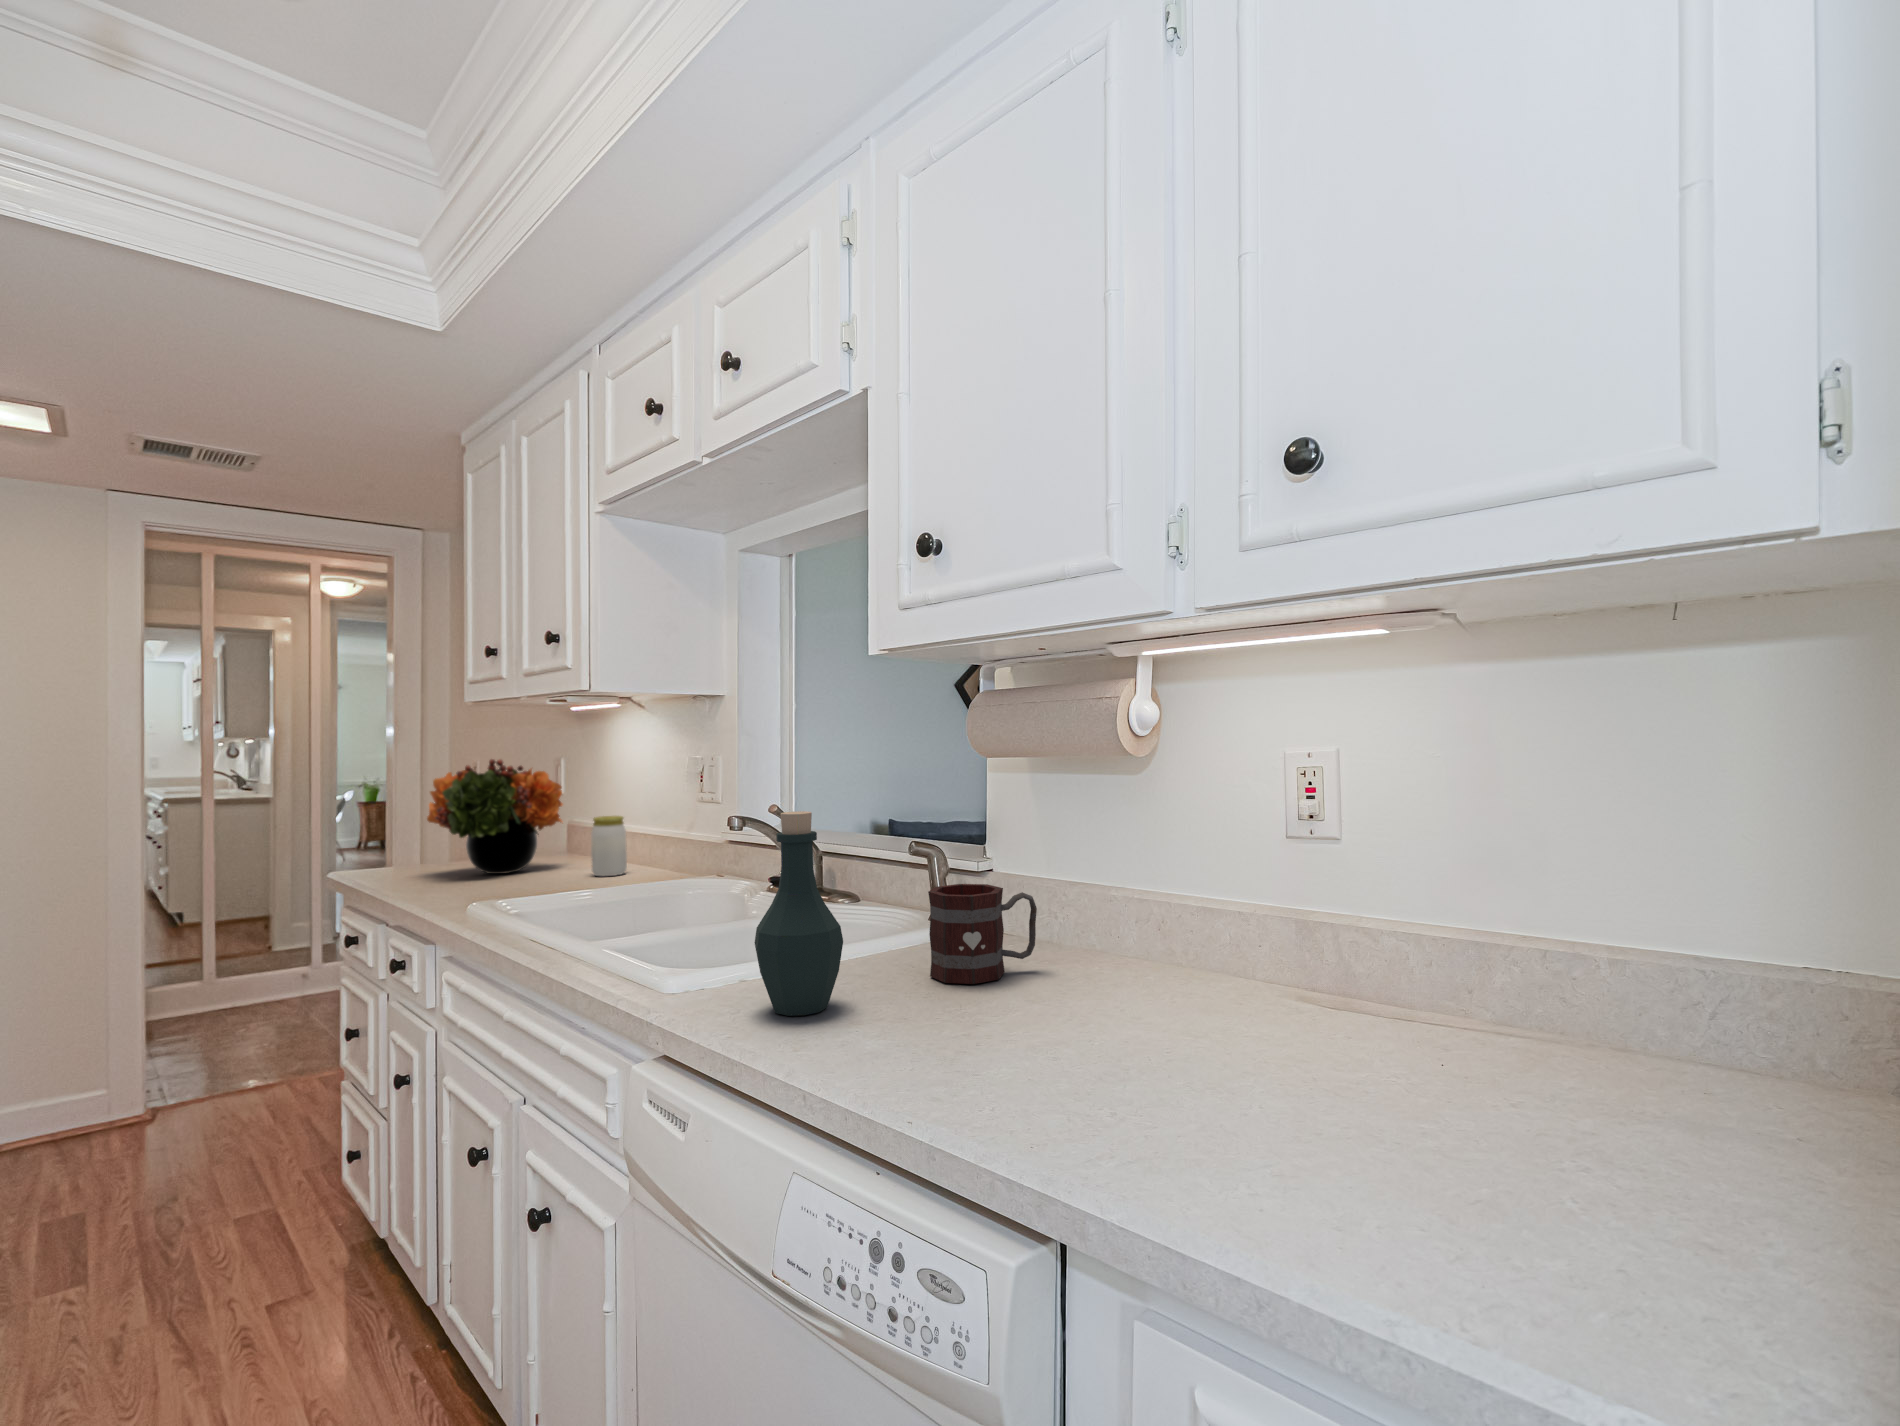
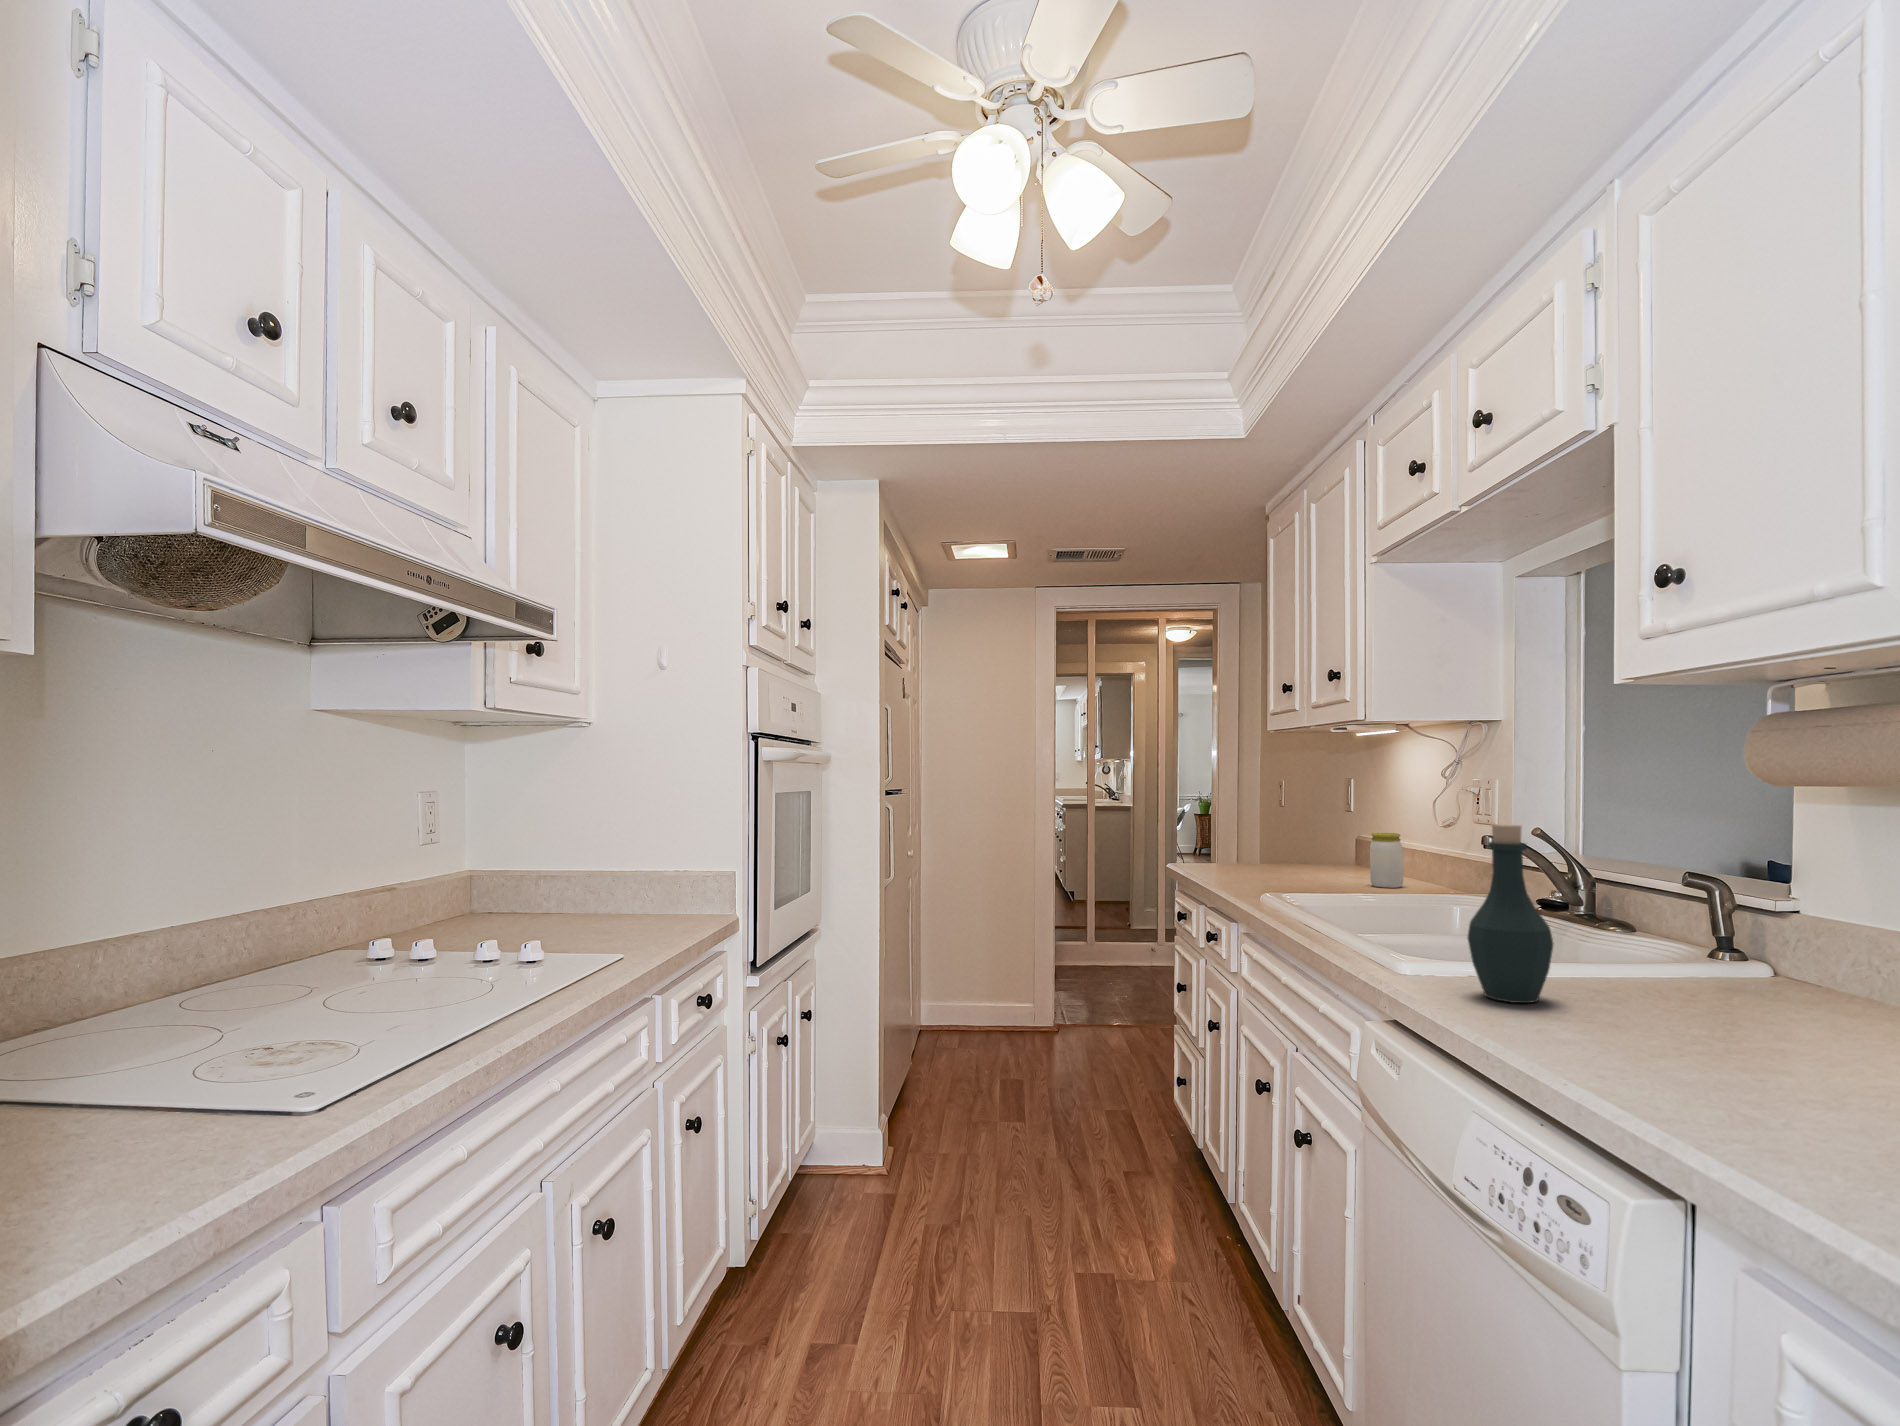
flower arrangement: present [427,759,563,874] -> none [1234,777,1350,876]
mug: present [928,884,1037,984] -> none [1664,913,1807,1015]

